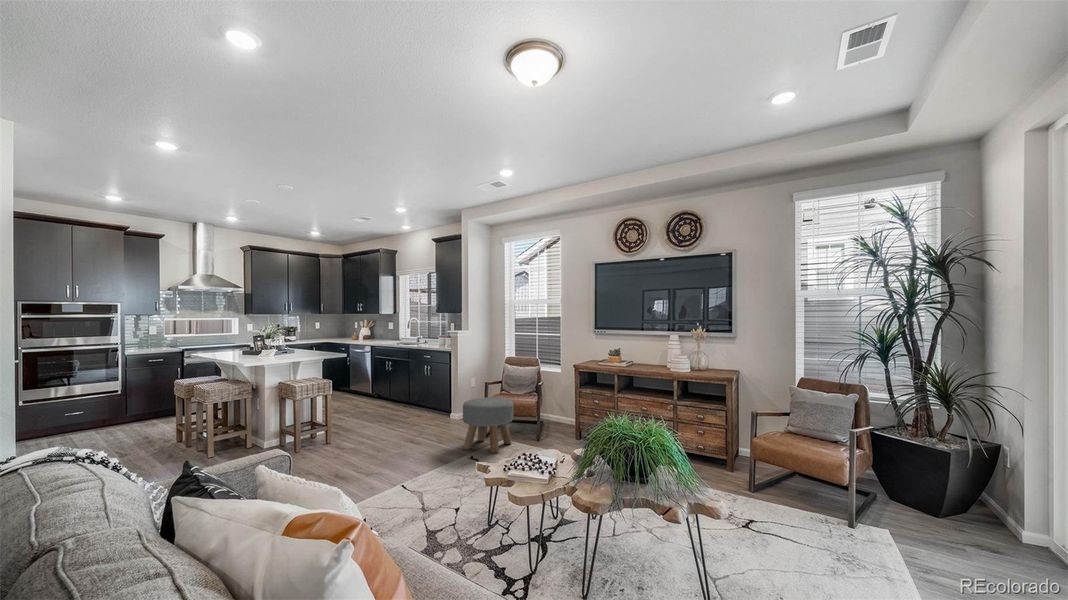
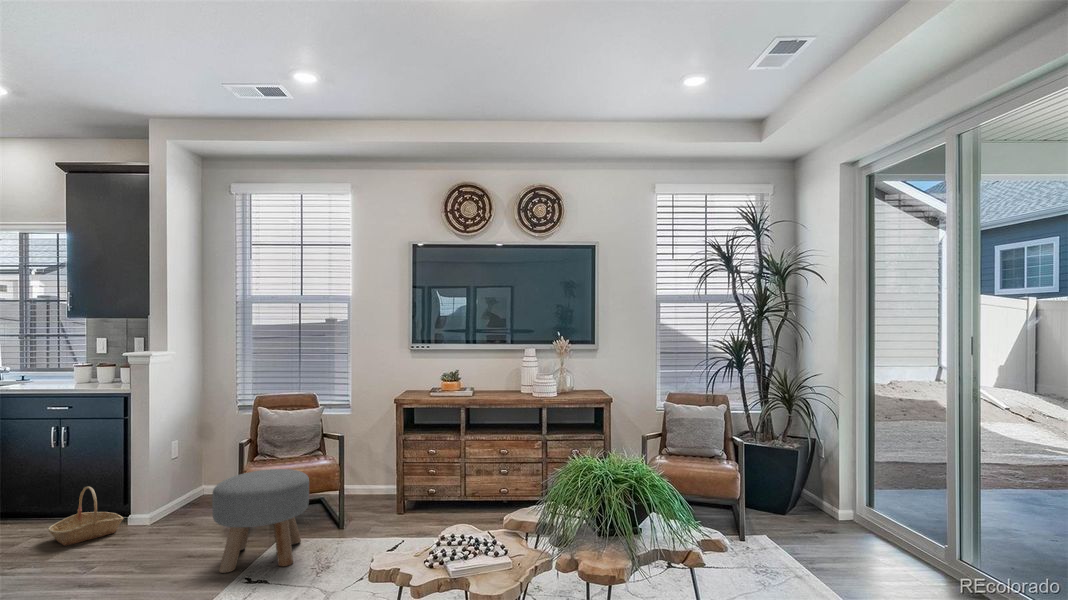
basket: none [416,396,446,424] -> present [48,487,124,546]

